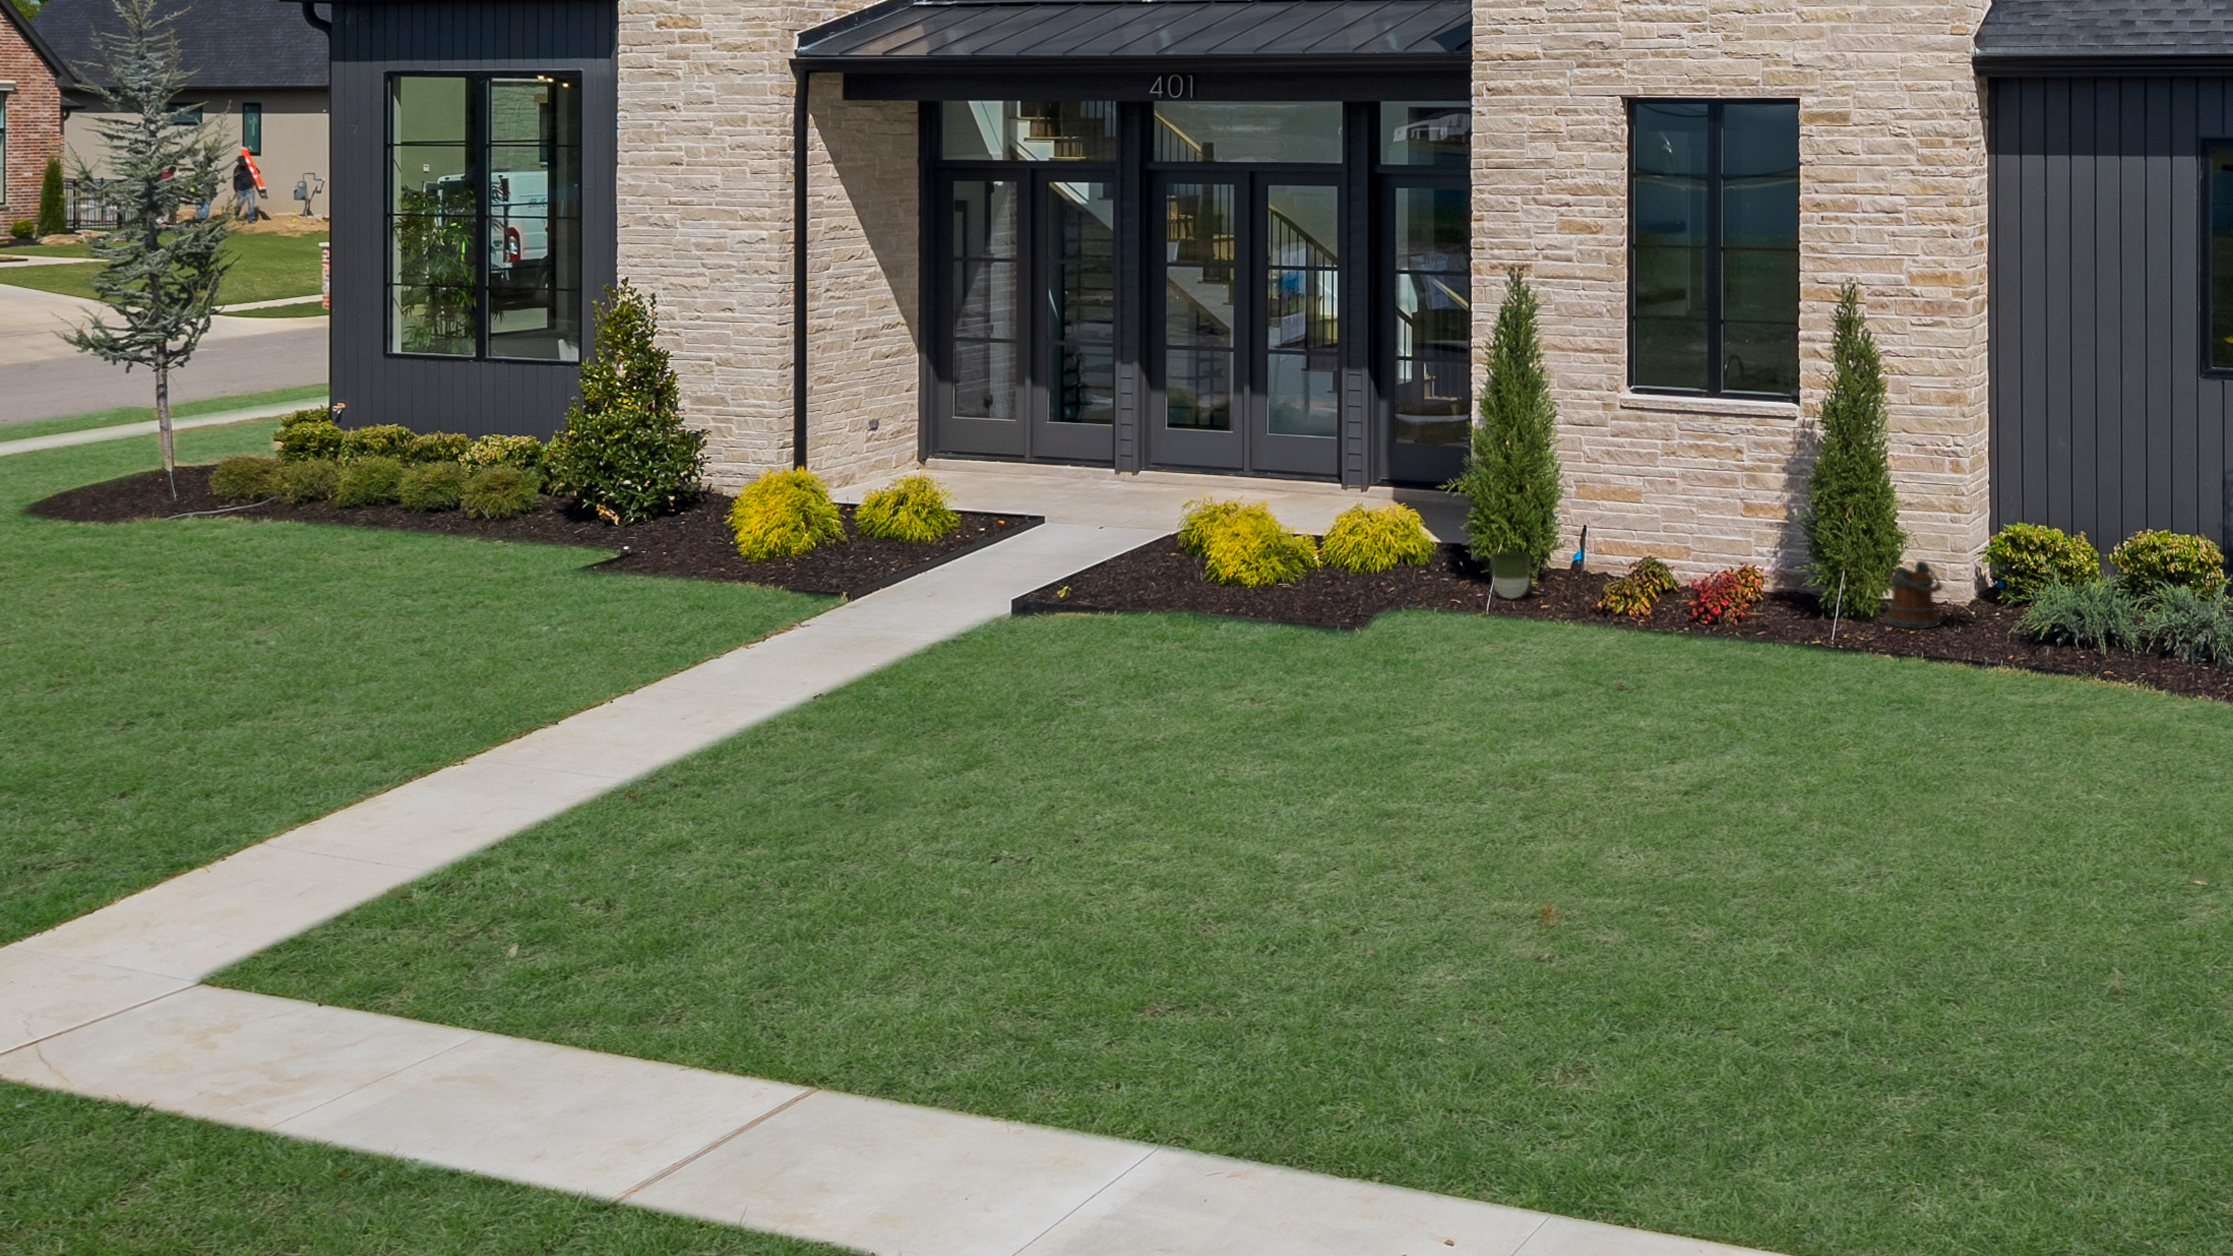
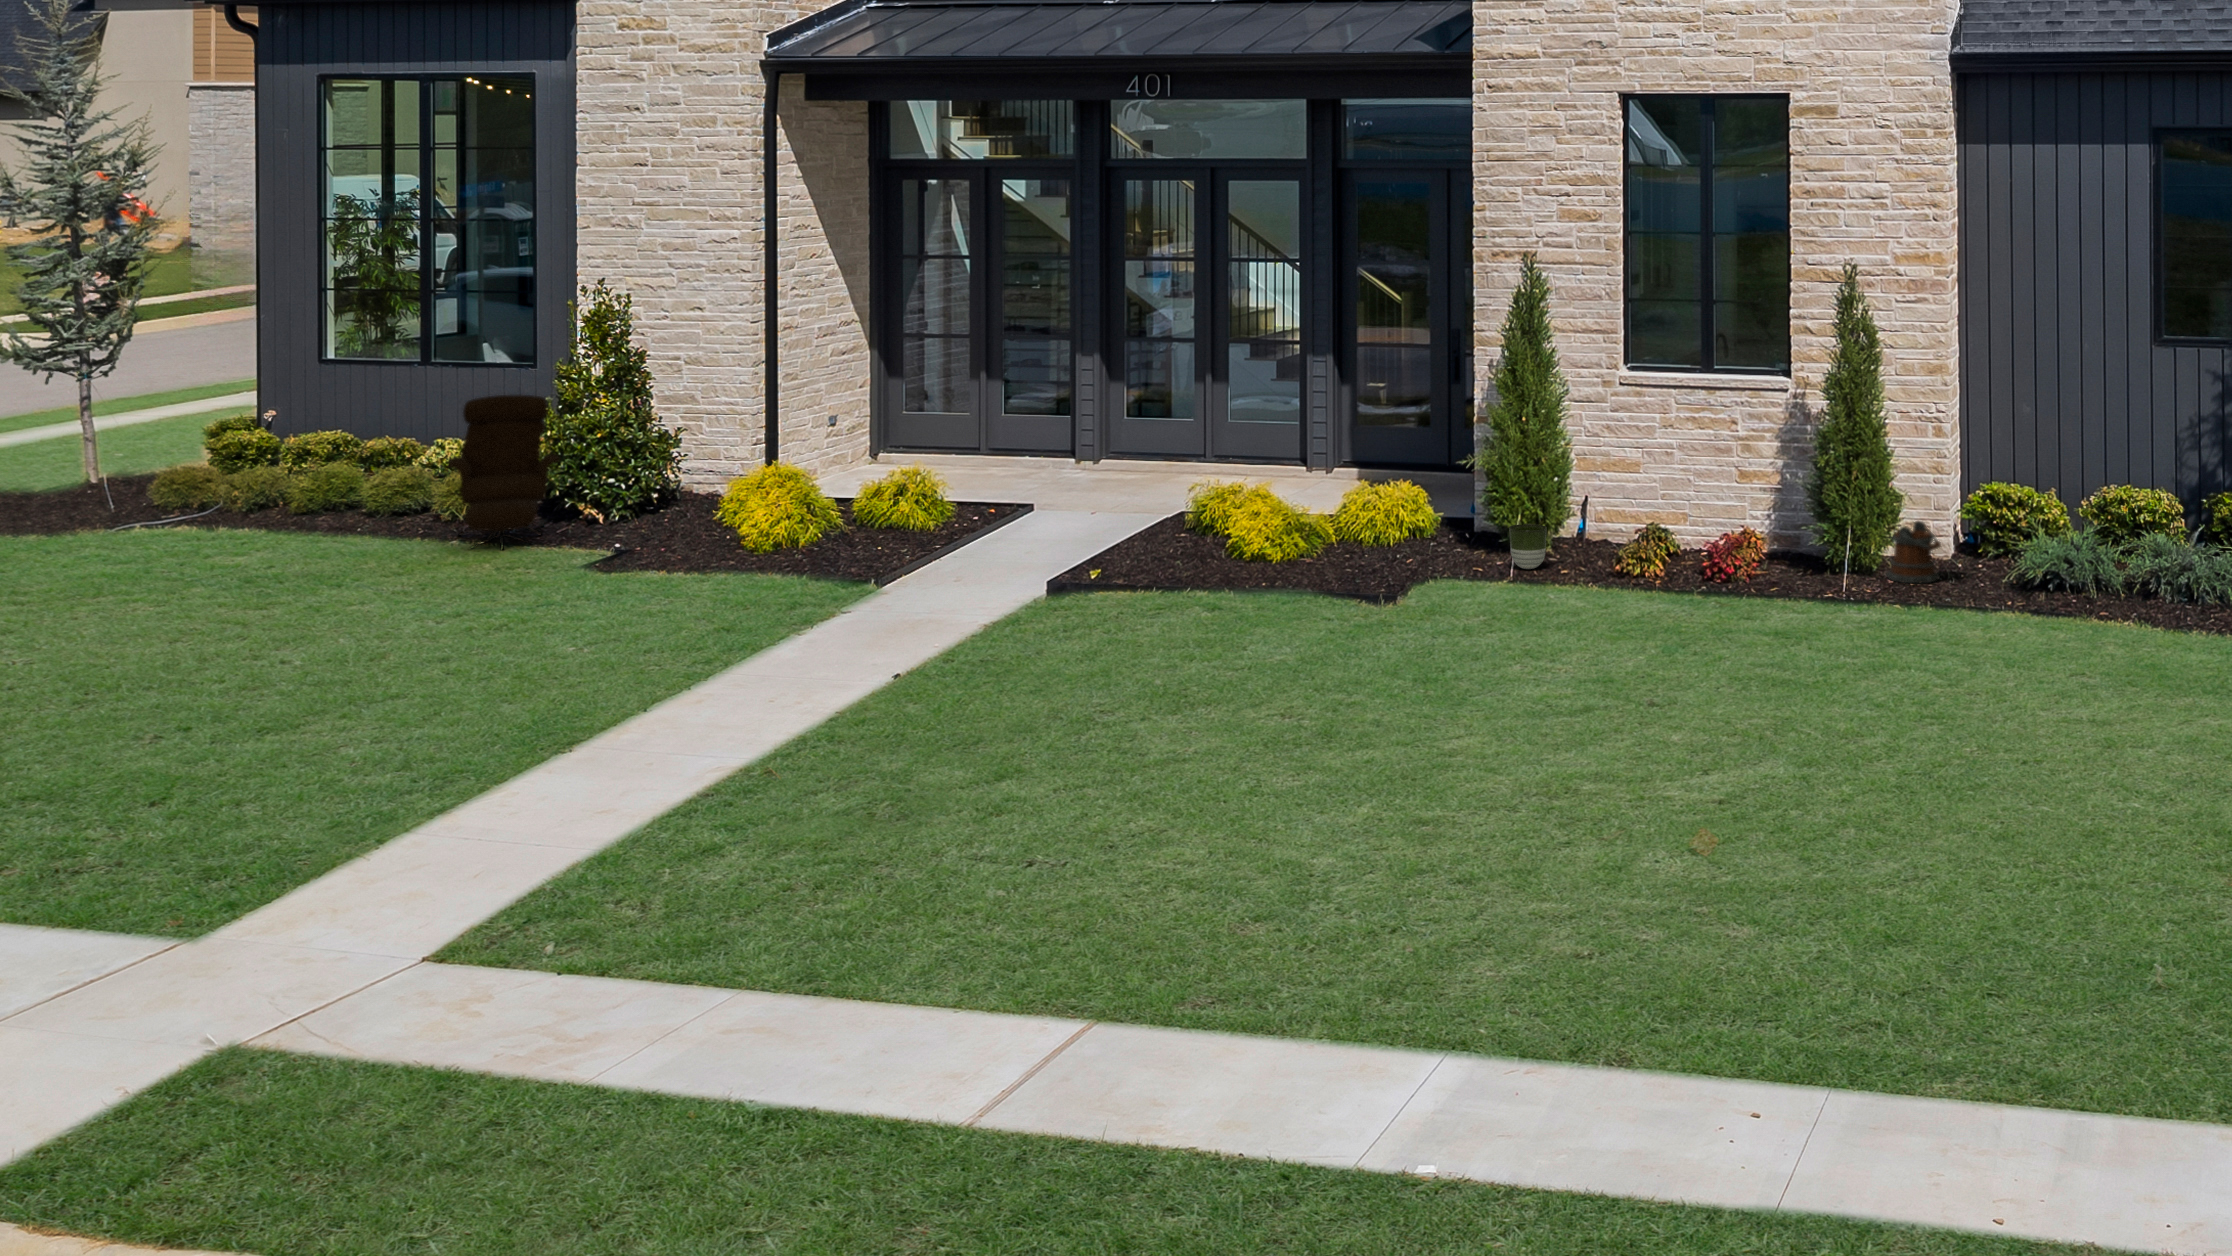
lounge chair: none [481,393,593,546] -> present [447,395,560,549]

